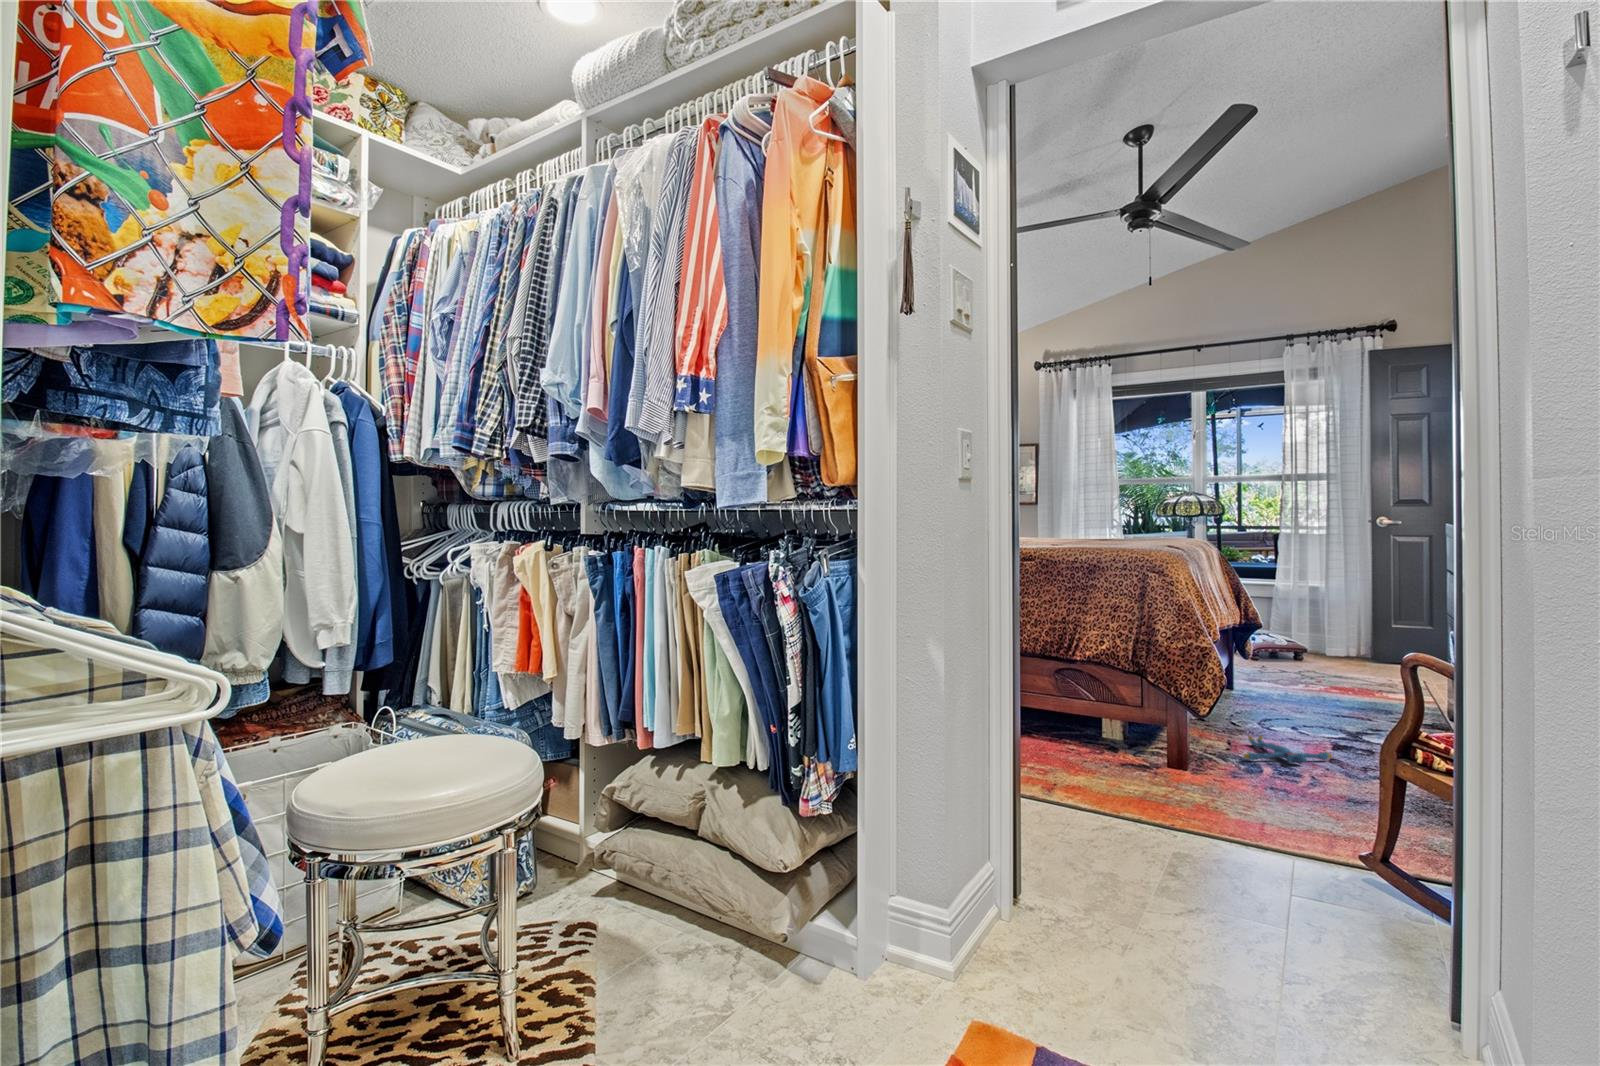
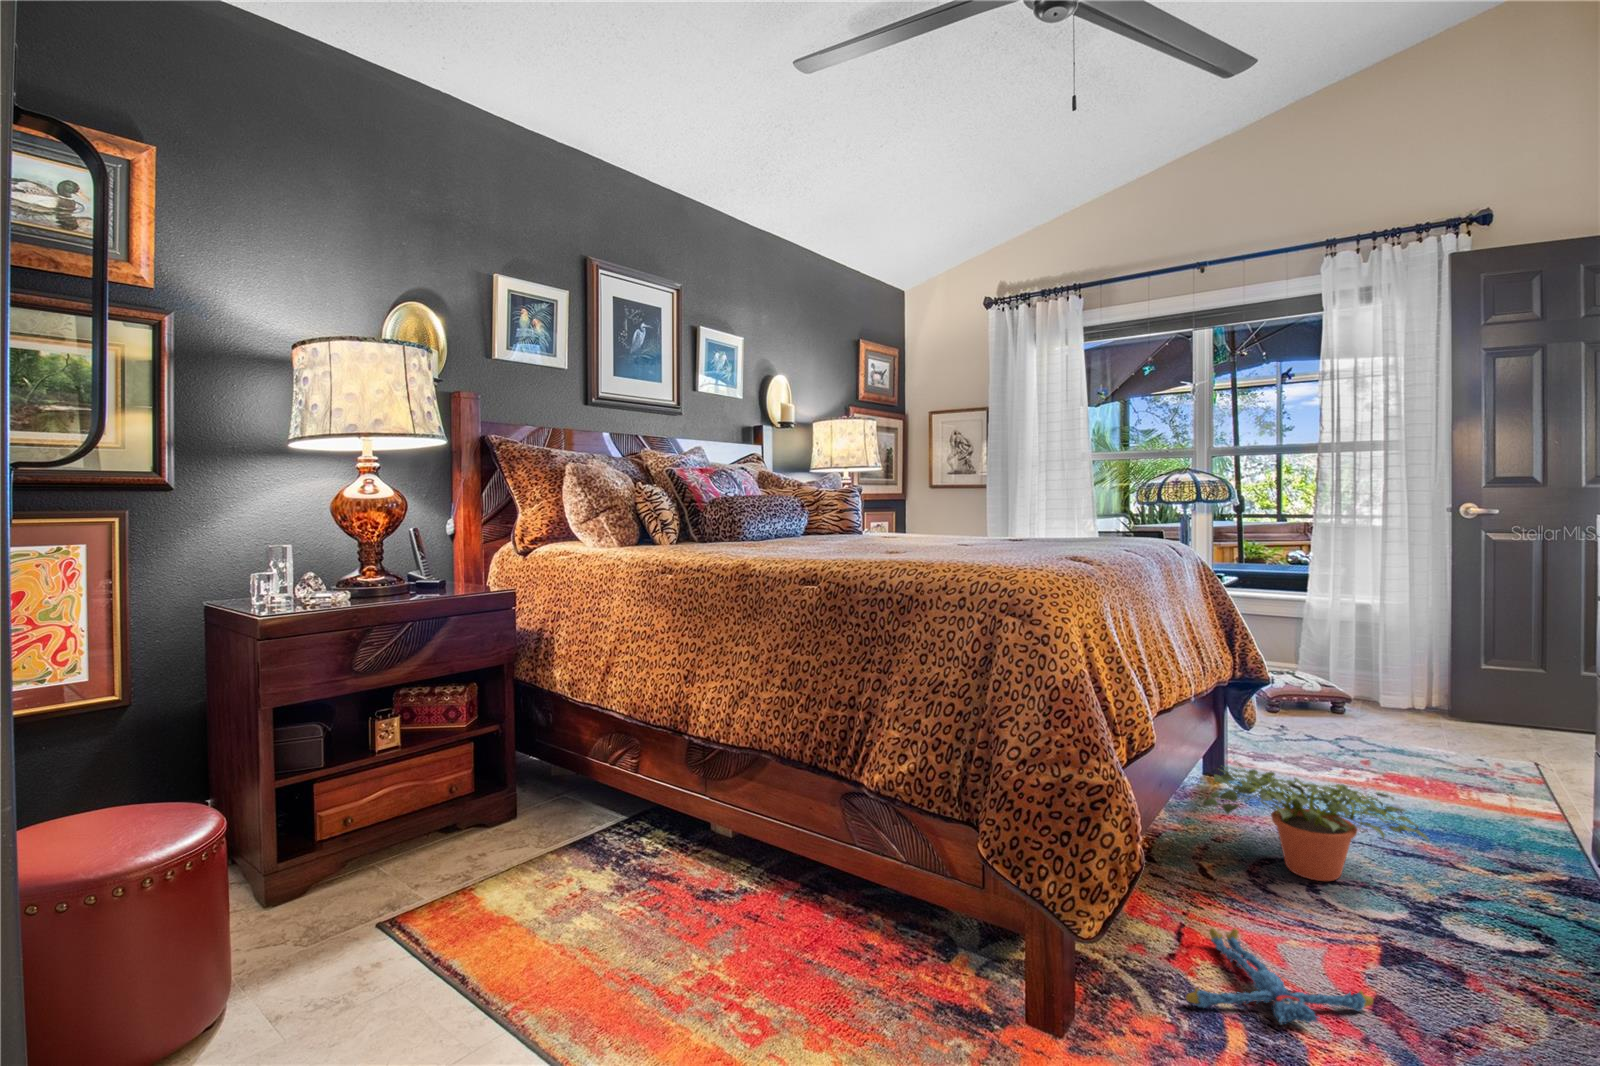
potted plant: none [1231,662,1358,725] -> present [1203,761,1429,881]

